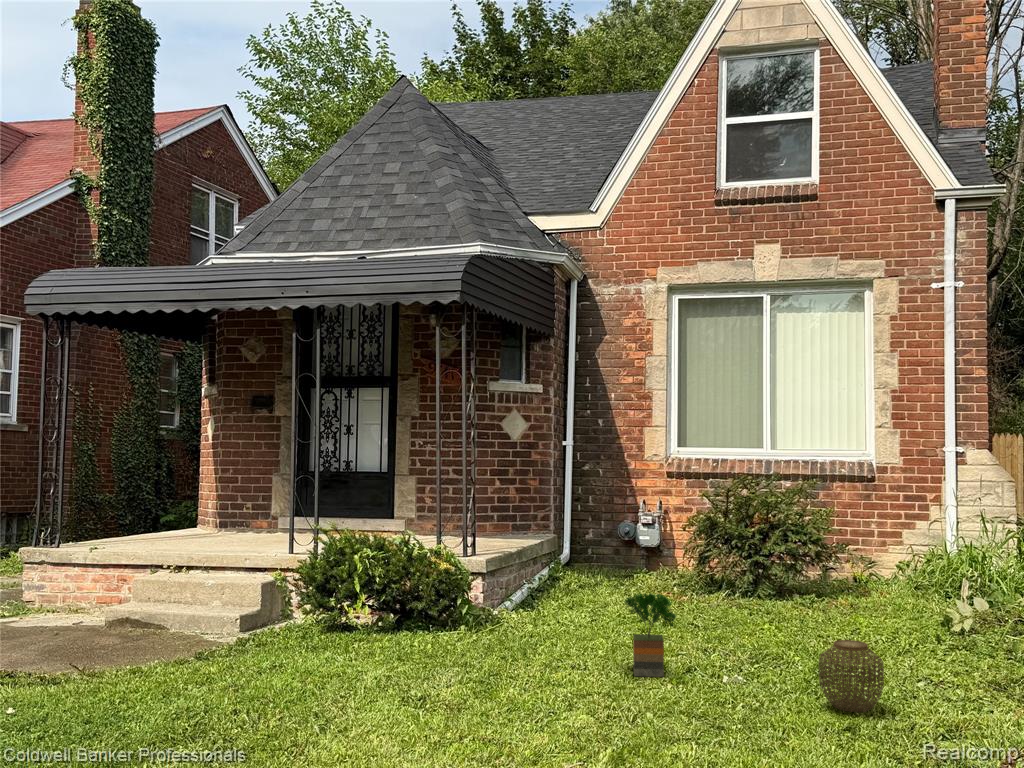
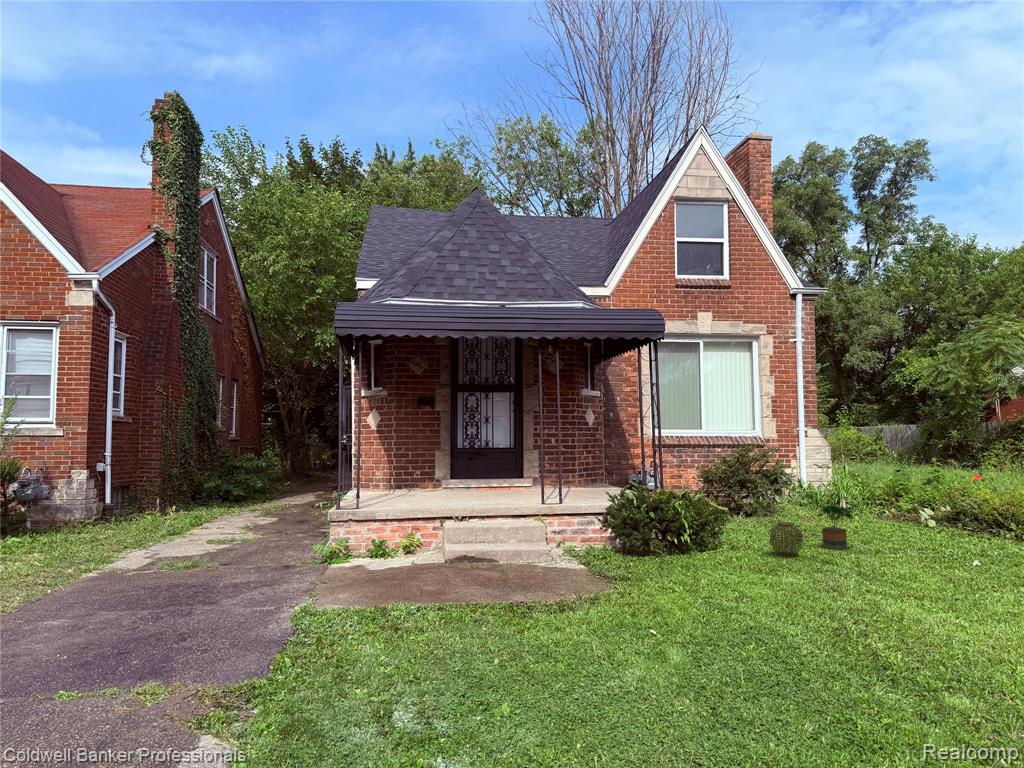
woven basket: present [819,640,884,712] -> present [770,522,803,556]

